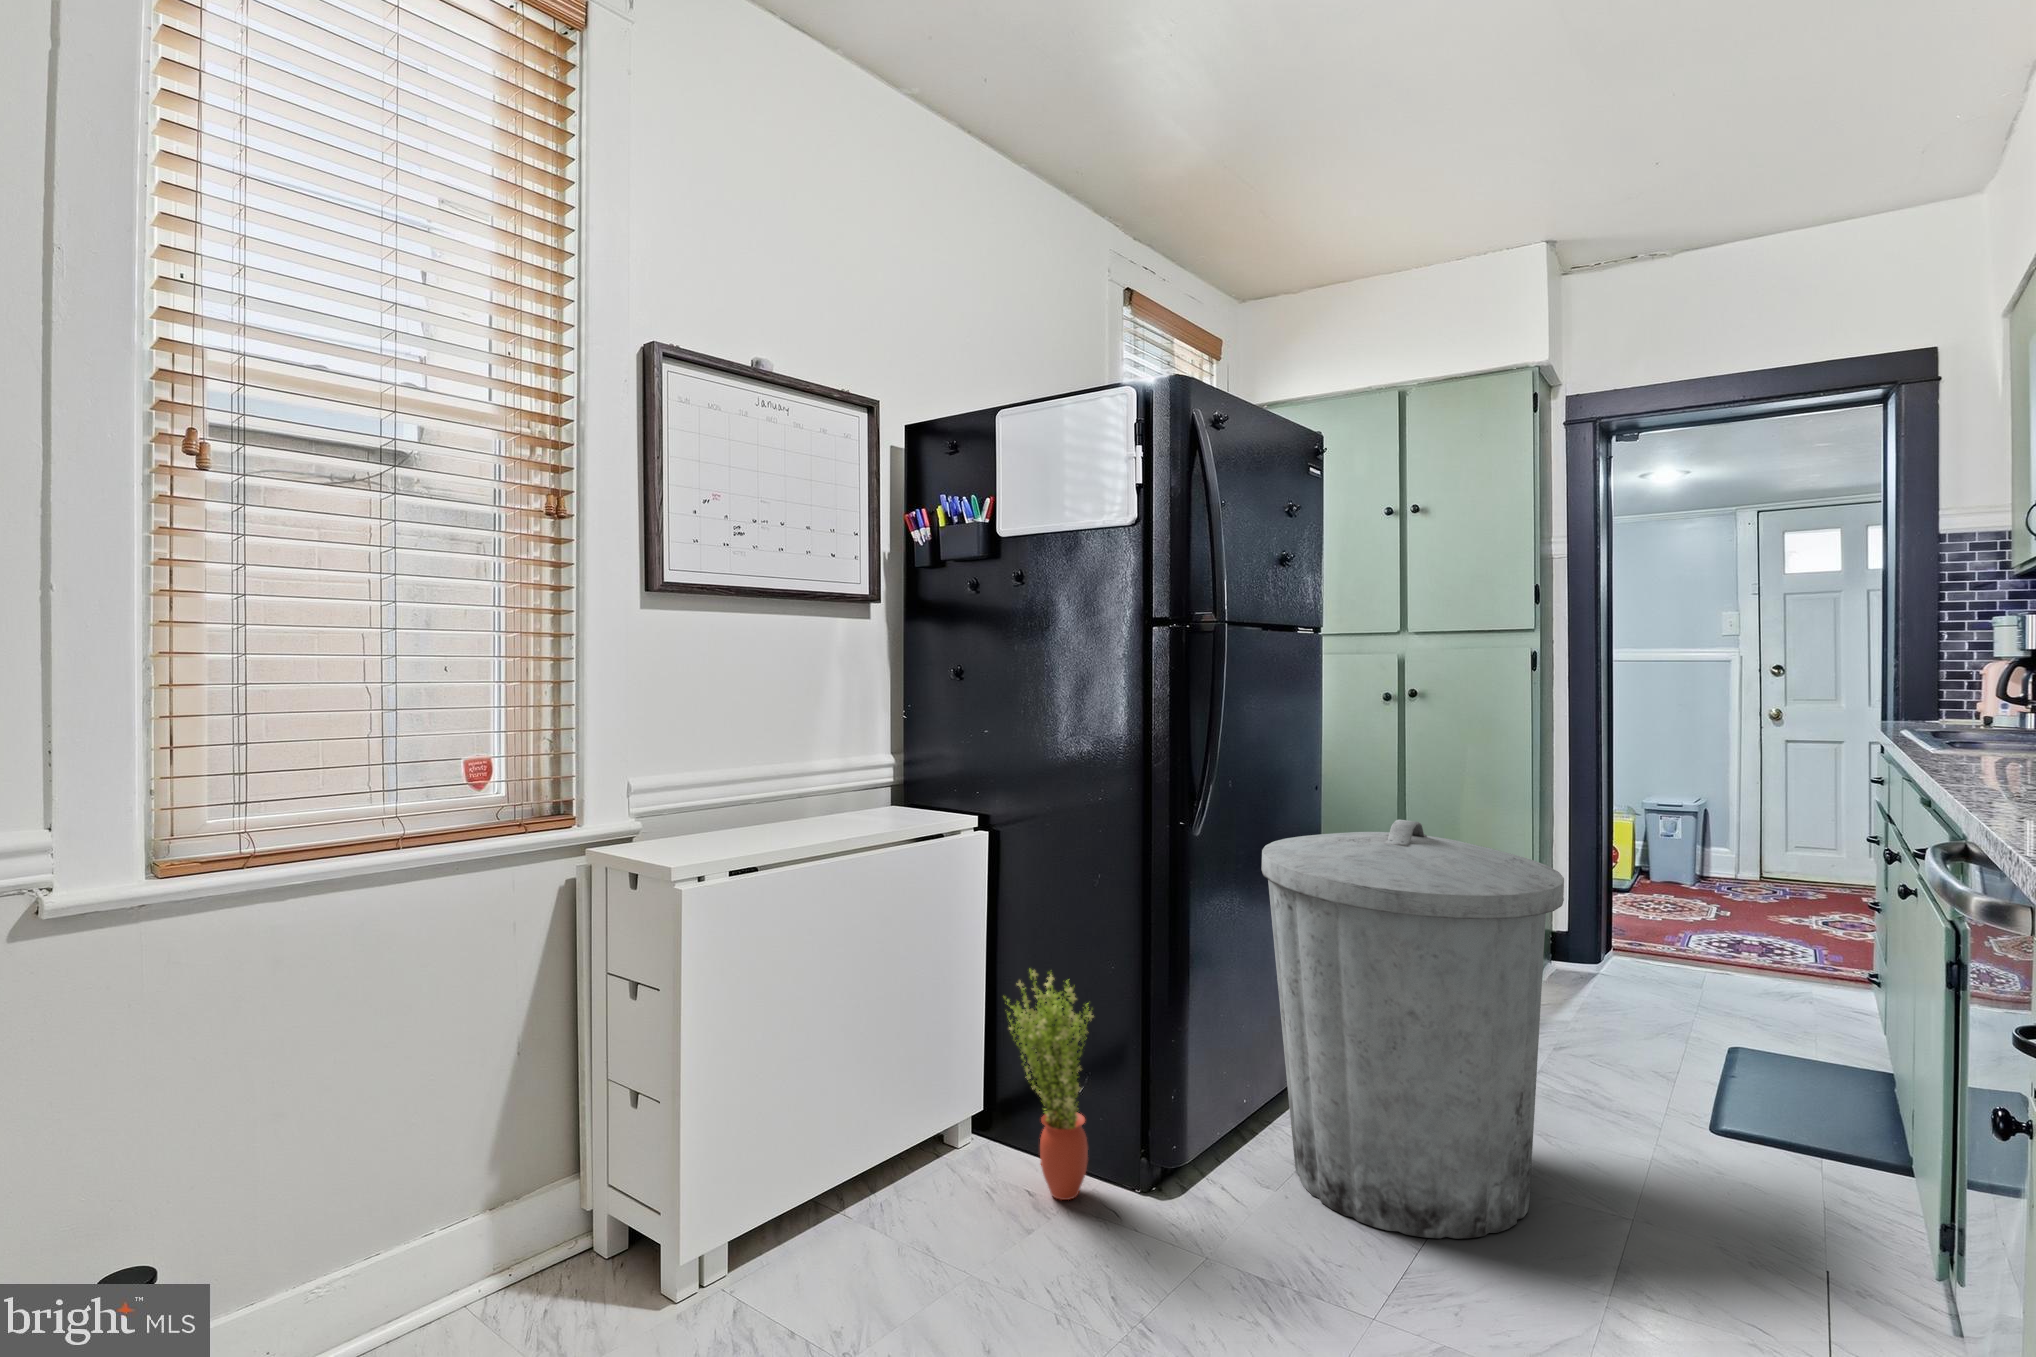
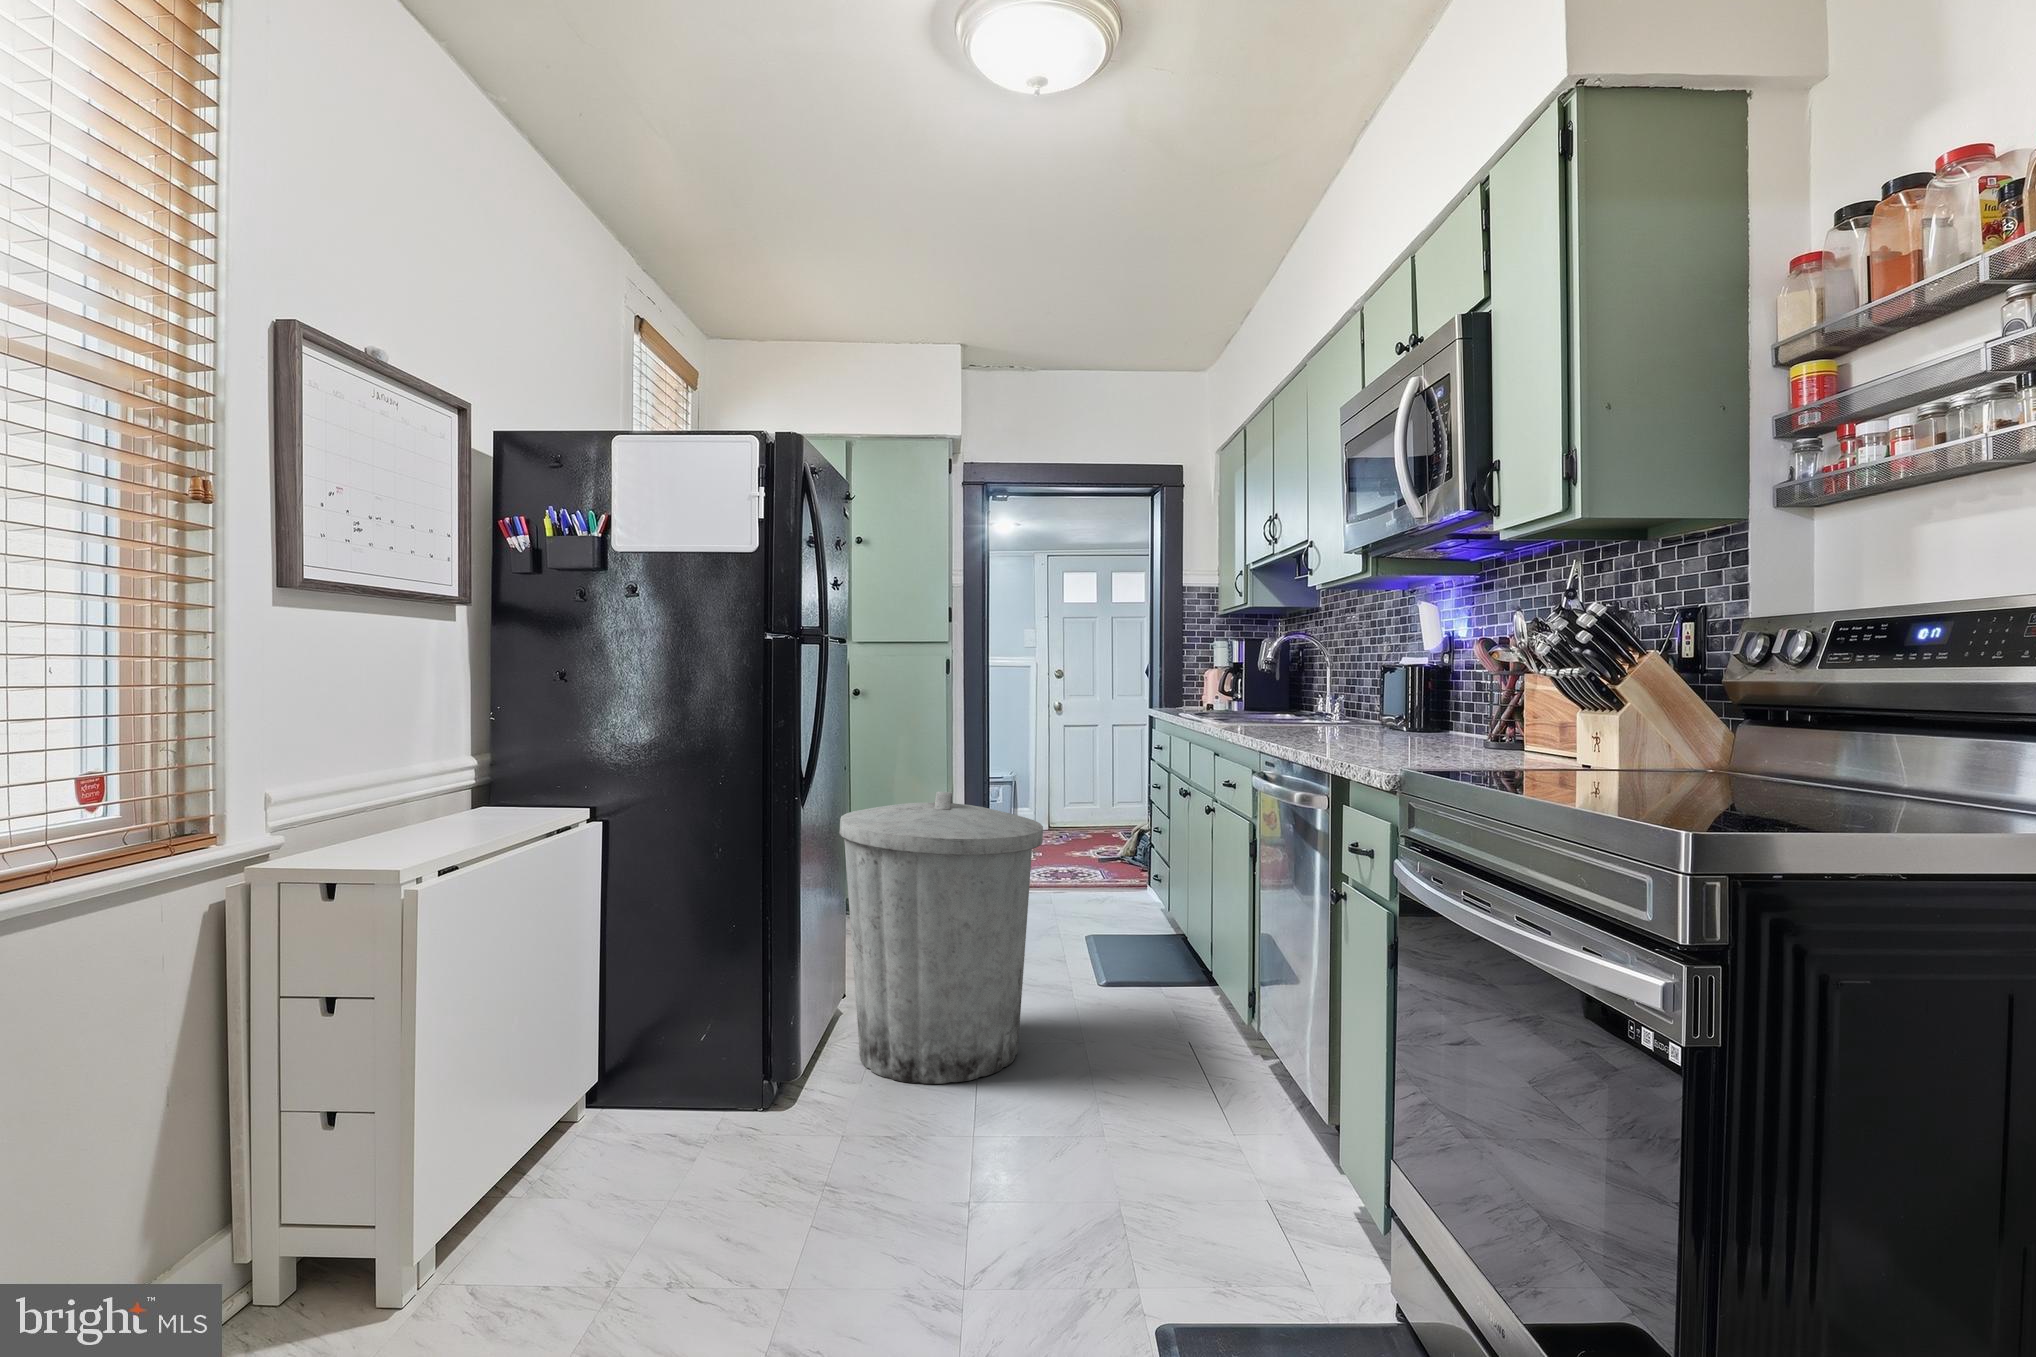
potted plant: present [1007,970,1093,1200] -> none [644,938,729,1132]

